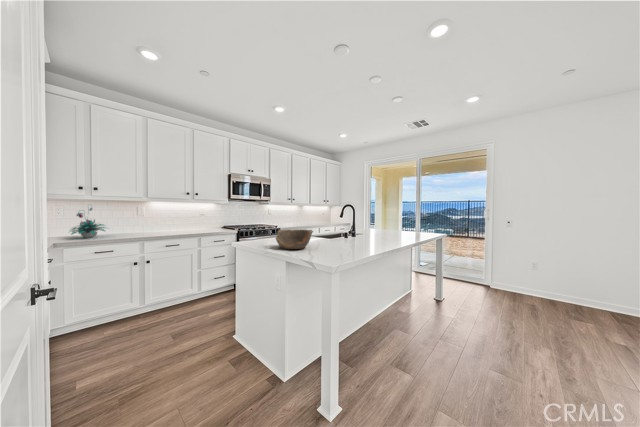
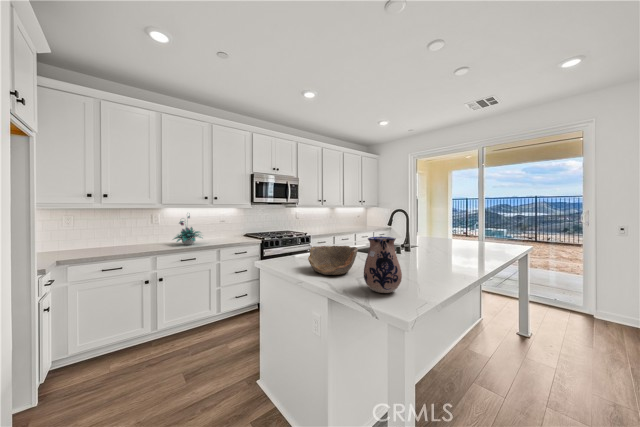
plant: present [71,208,105,238] -> present [174,216,202,245]
ceramic pitcher: none [314,220,339,257] -> present [364,236,402,293]

